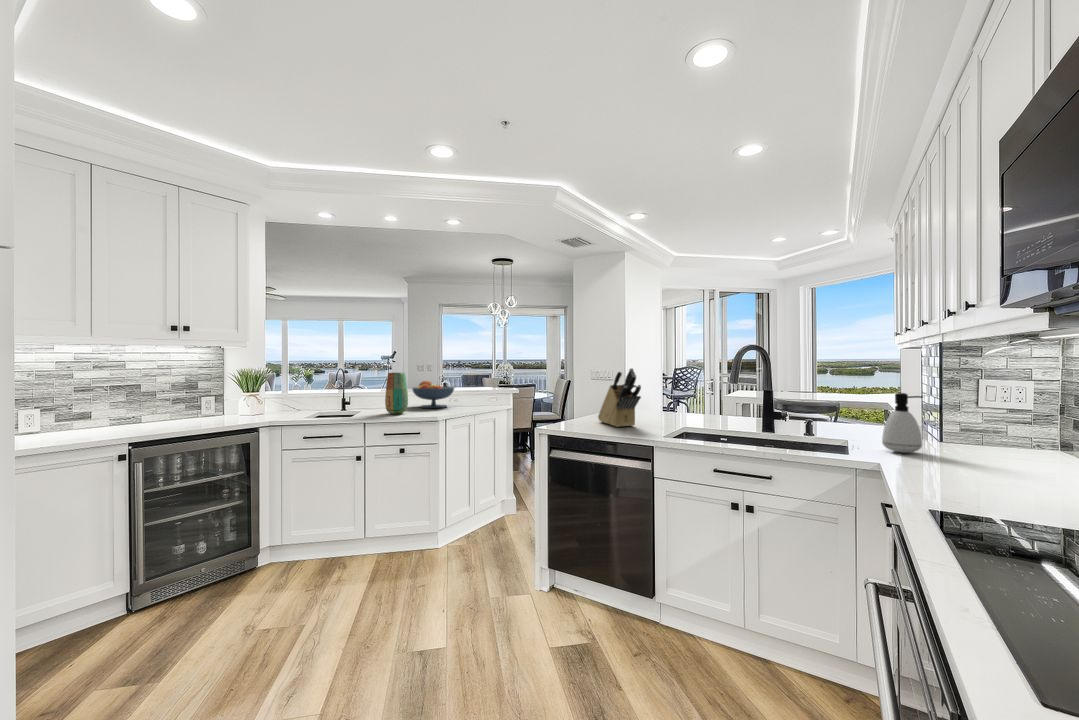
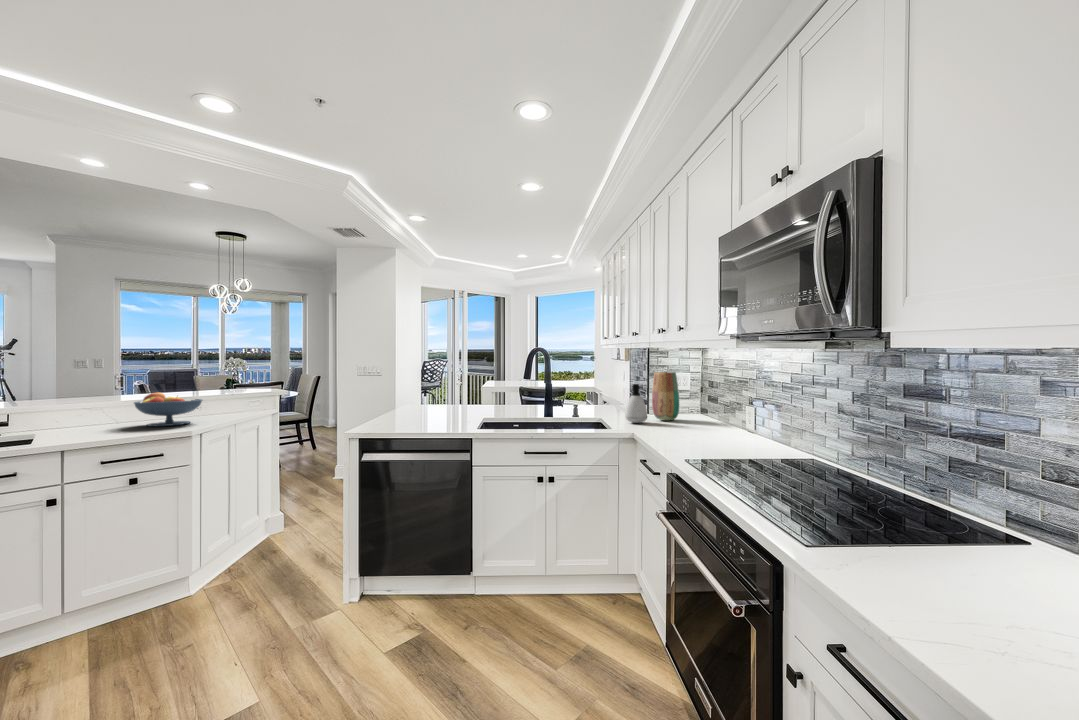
knife block: present [598,368,641,427] -> none [401,371,450,425]
vase: present [385,373,408,414] -> present [652,372,679,421]

